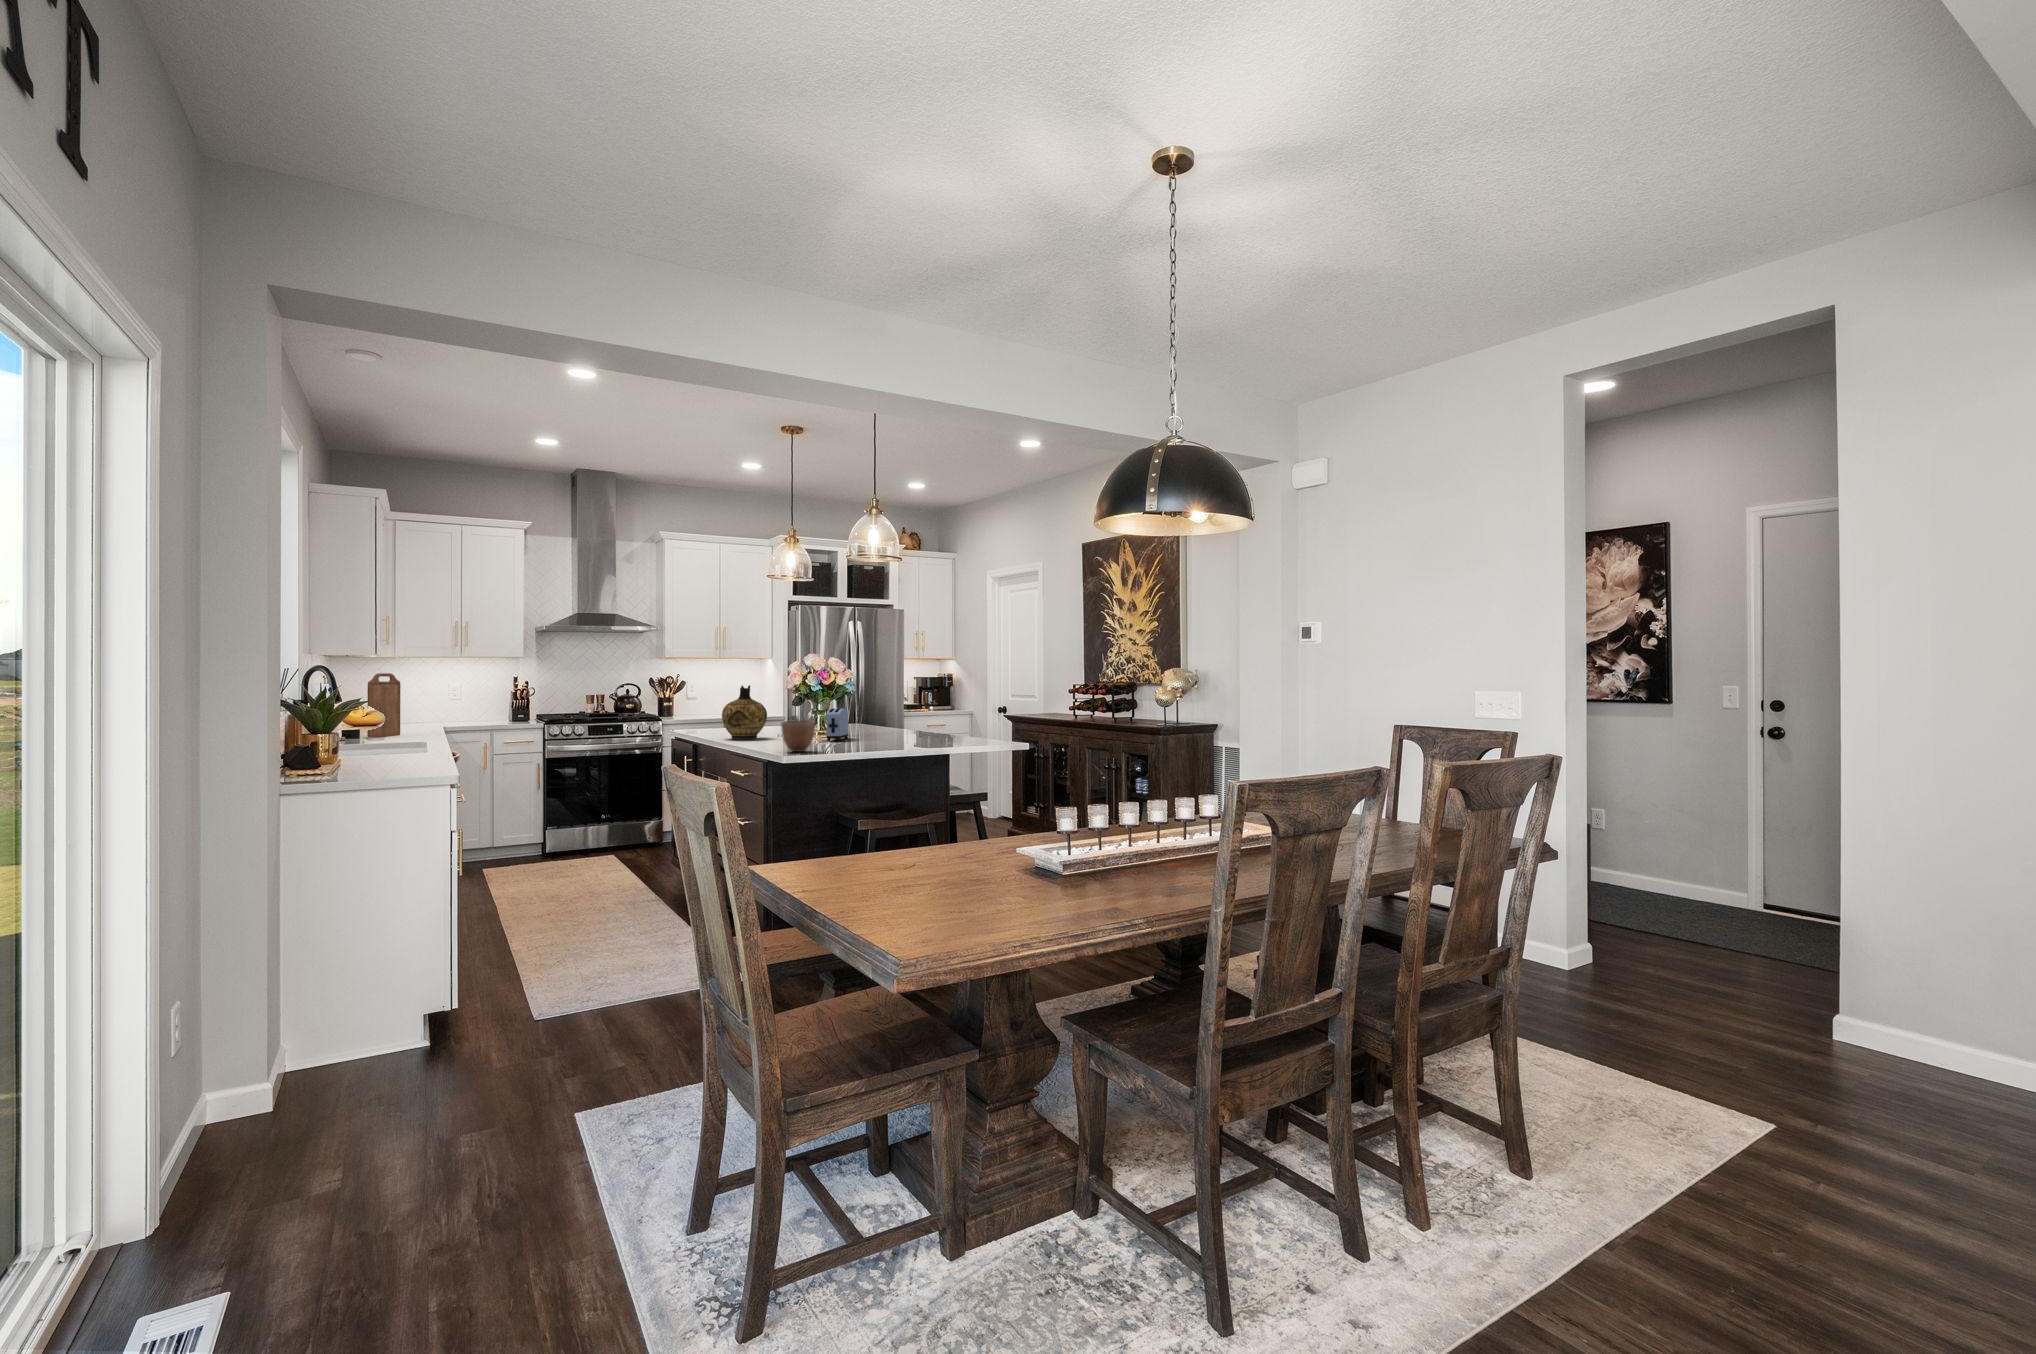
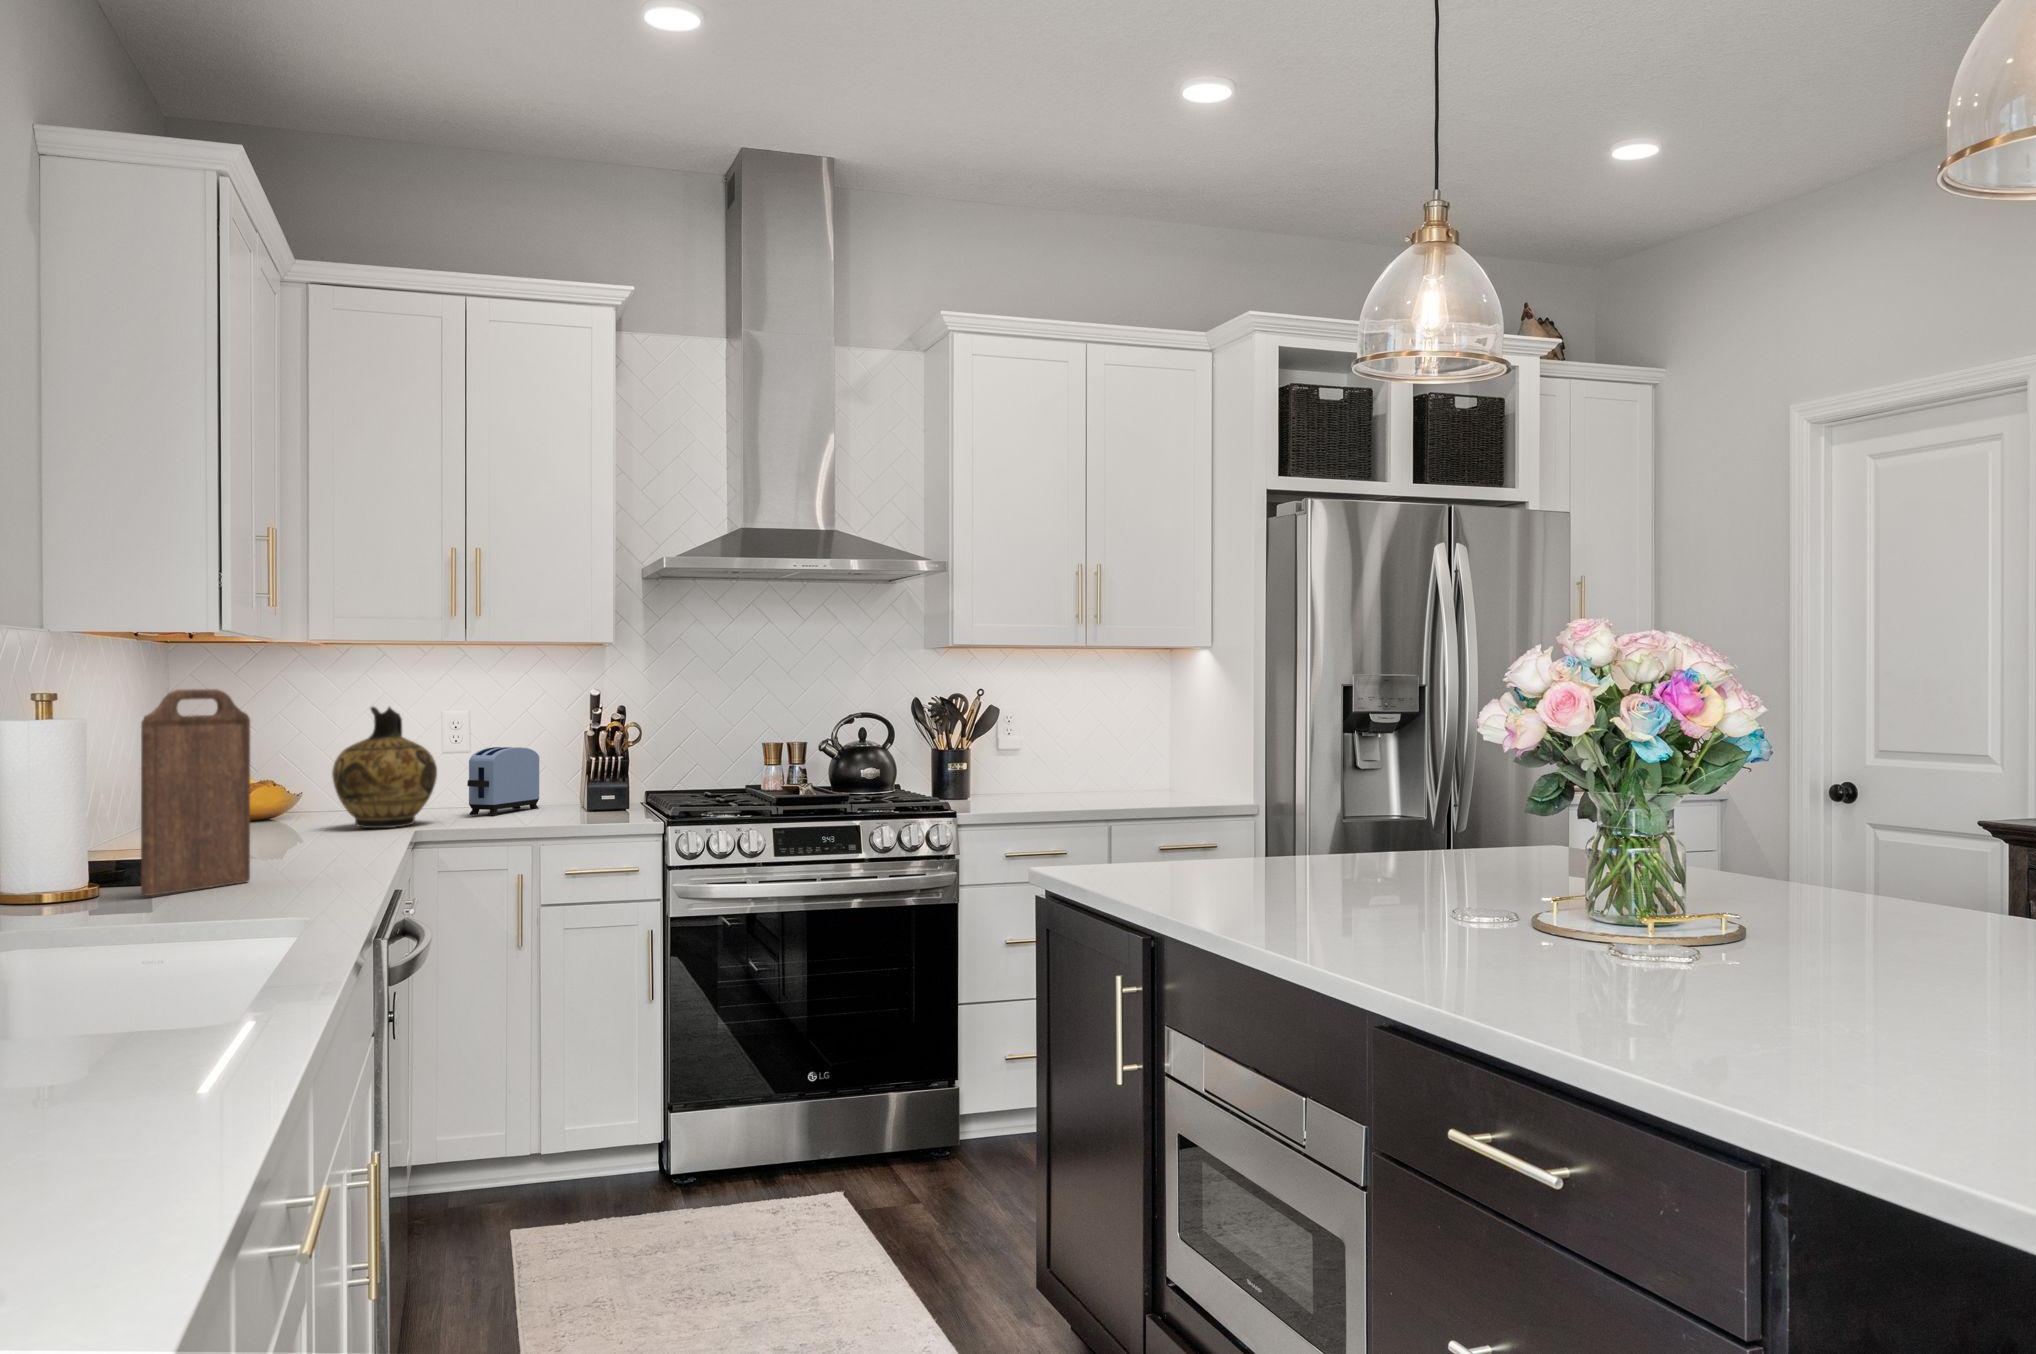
ceramic jug: present [722,685,767,740] -> present [332,707,437,828]
toaster: present [826,708,848,741] -> present [467,747,539,815]
decorative bowl: present [781,720,815,752] -> none [1767,916,1956,1090]

